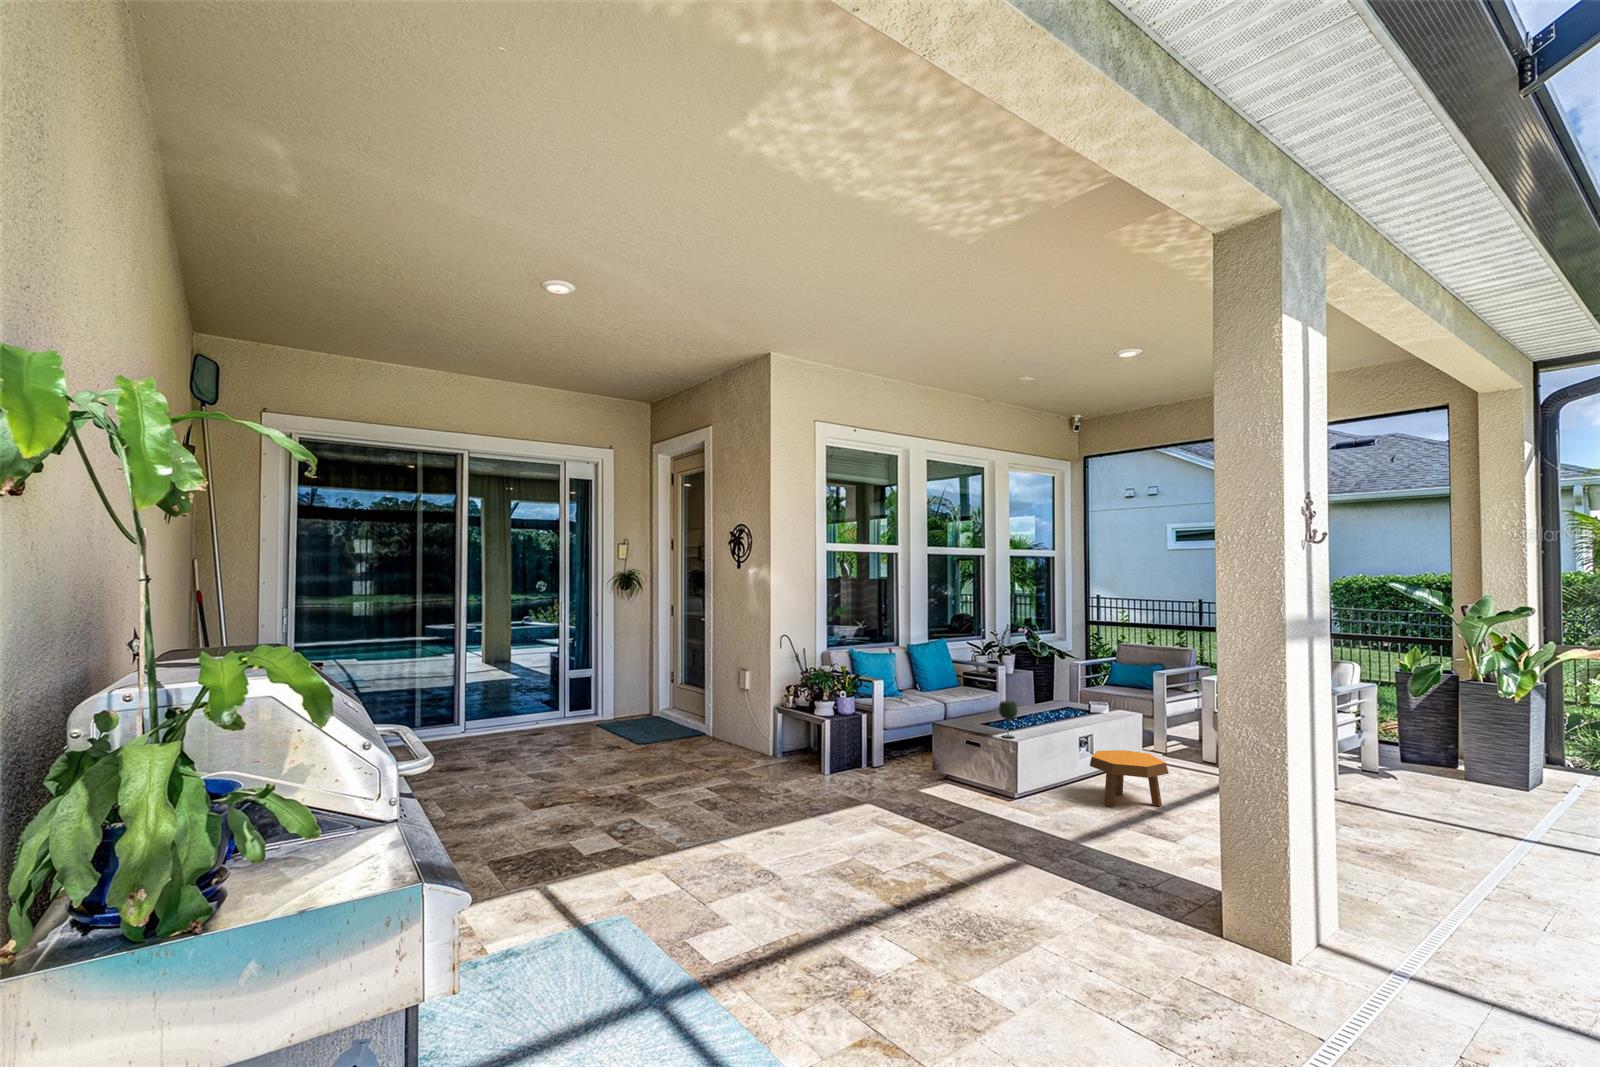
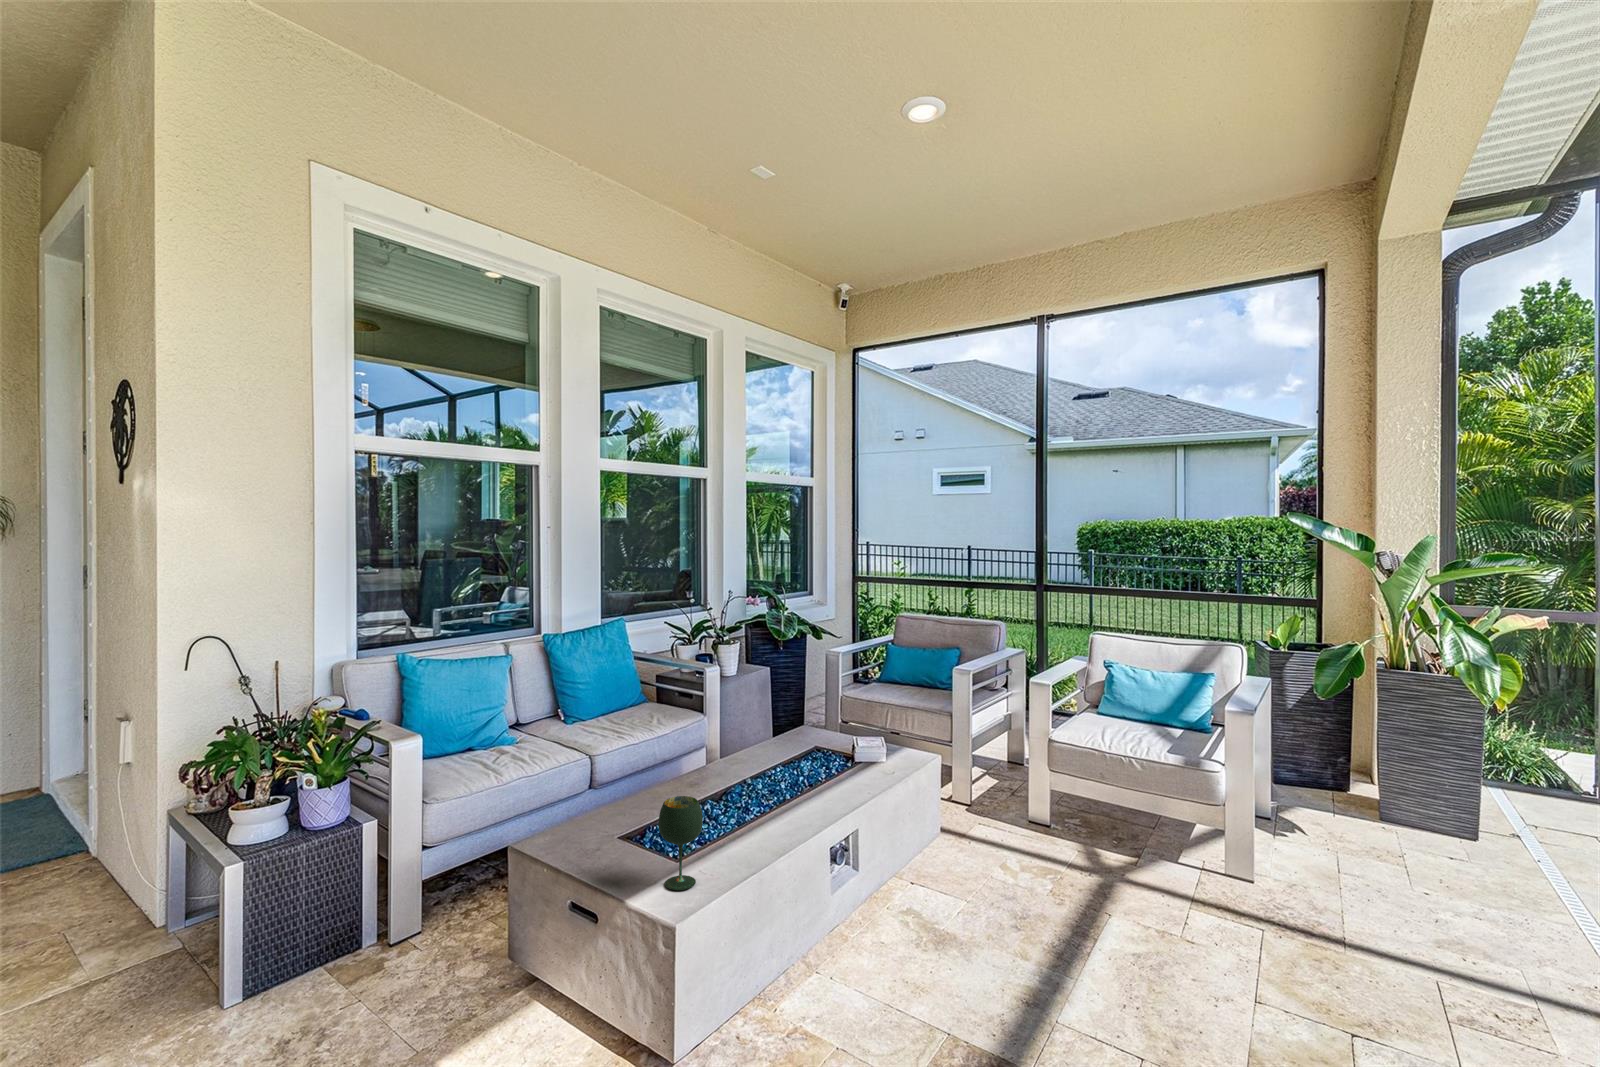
footstool: present [1090,750,1169,807] -> none [858,859,1016,1022]

